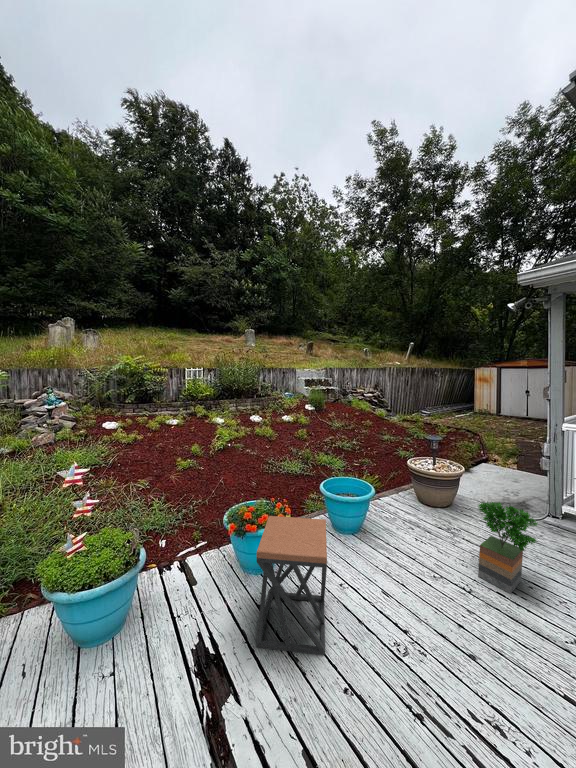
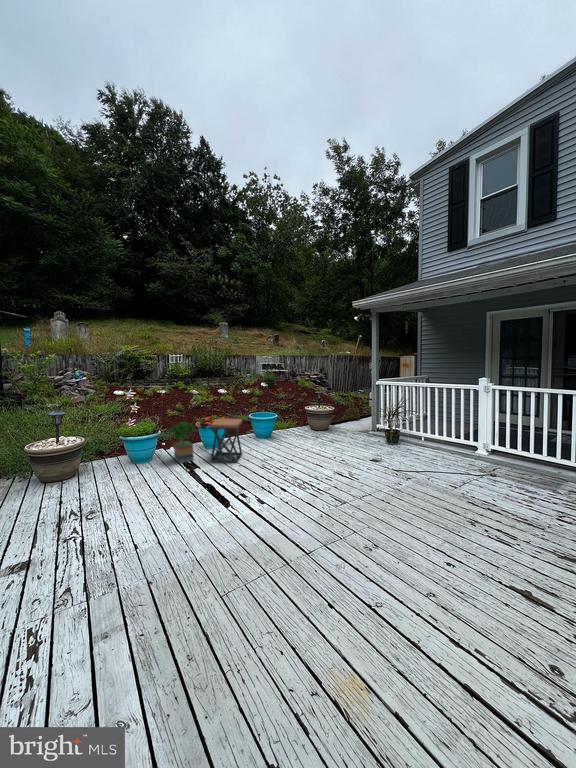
potted tree: present [478,502,538,594] -> present [170,422,198,463]

